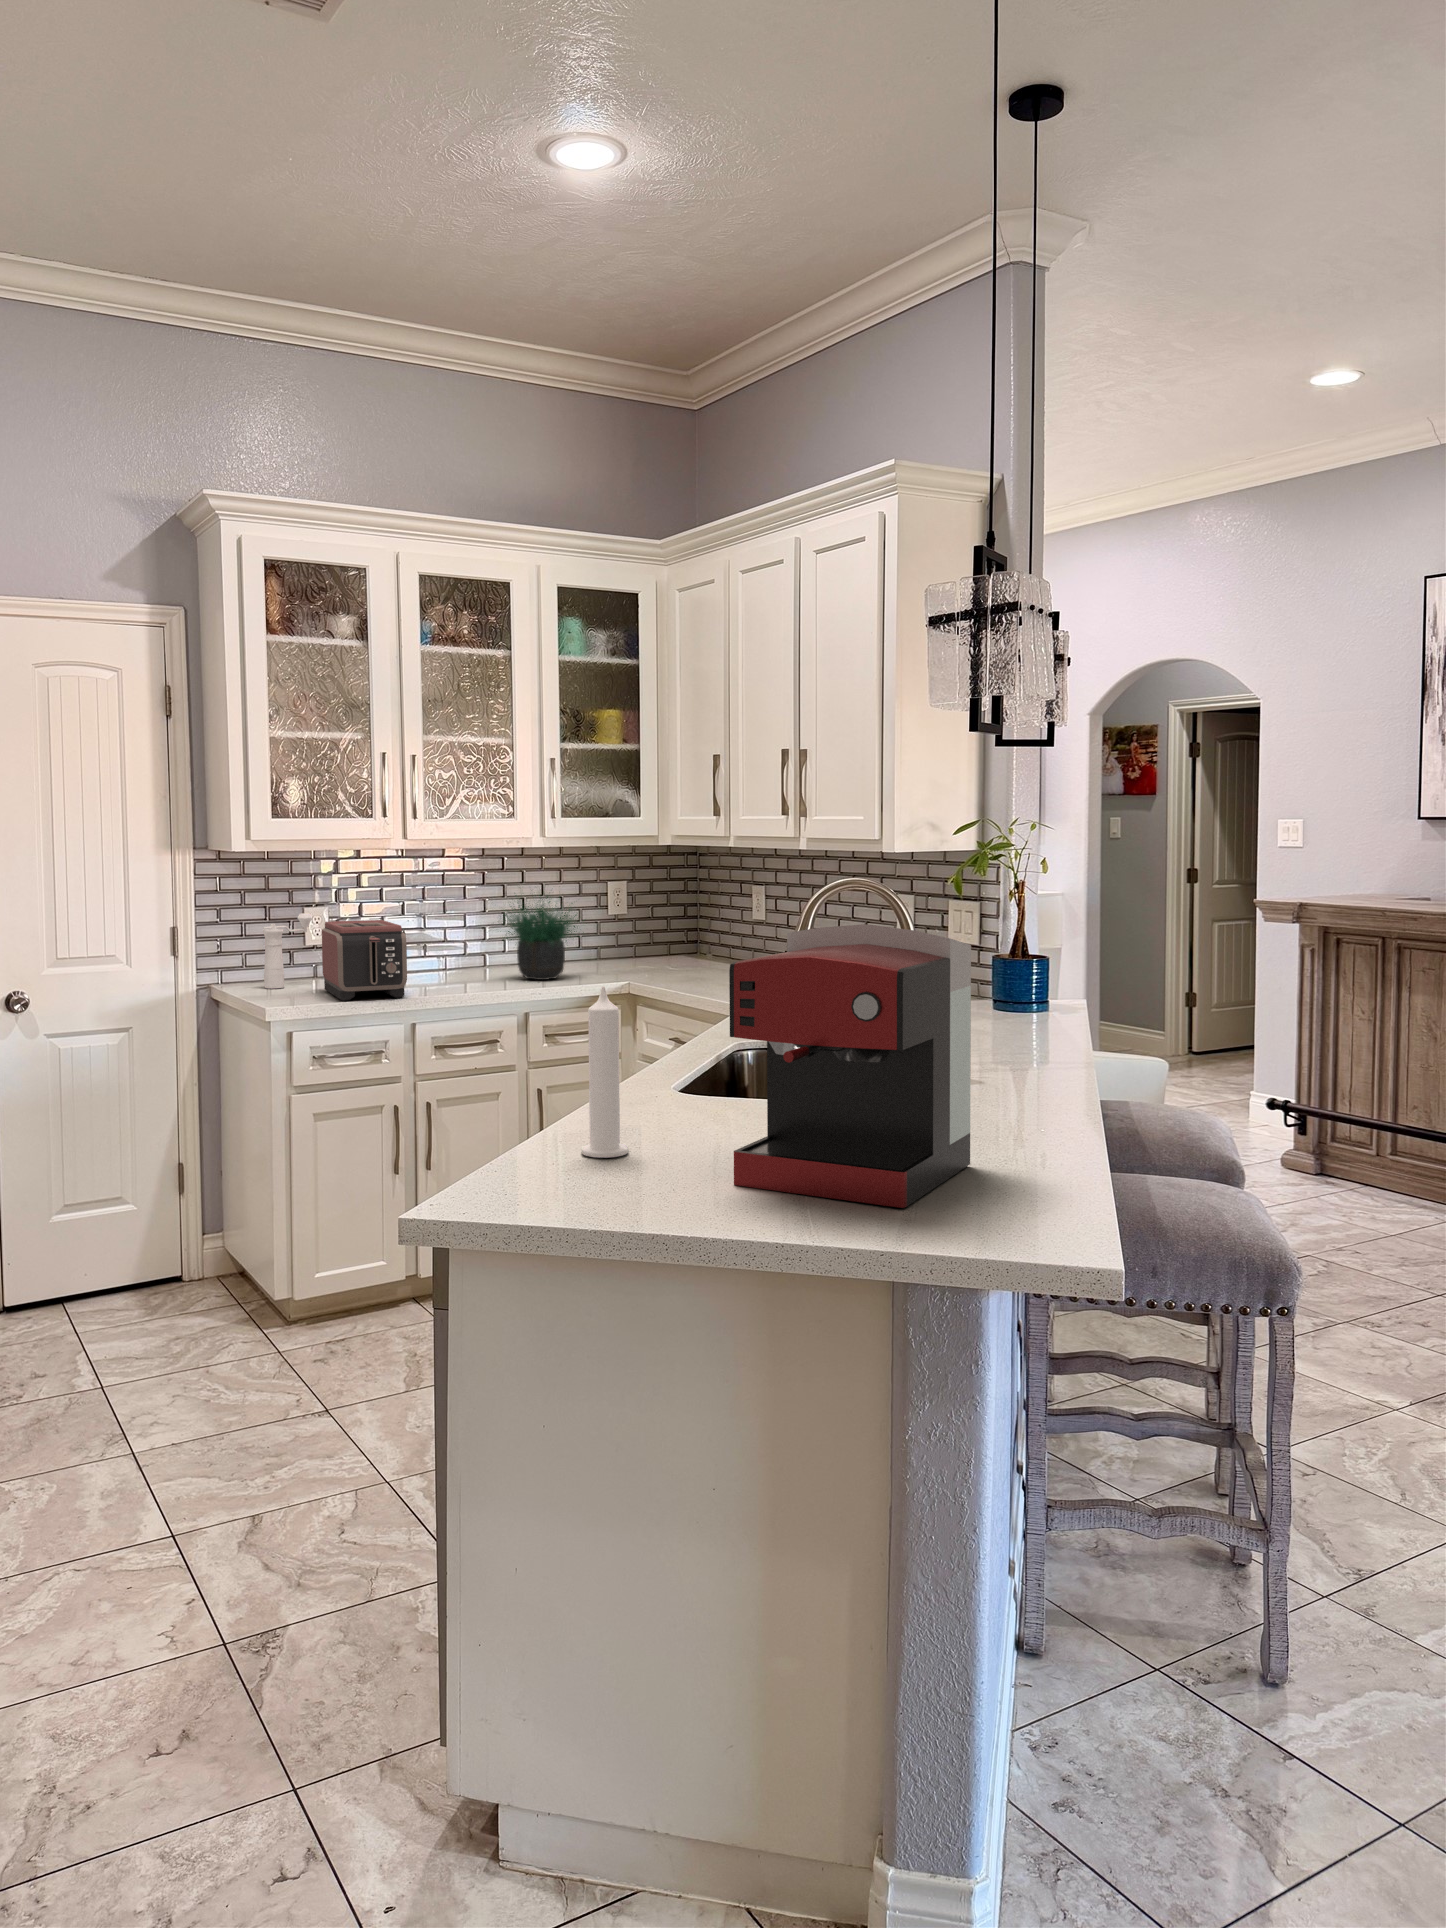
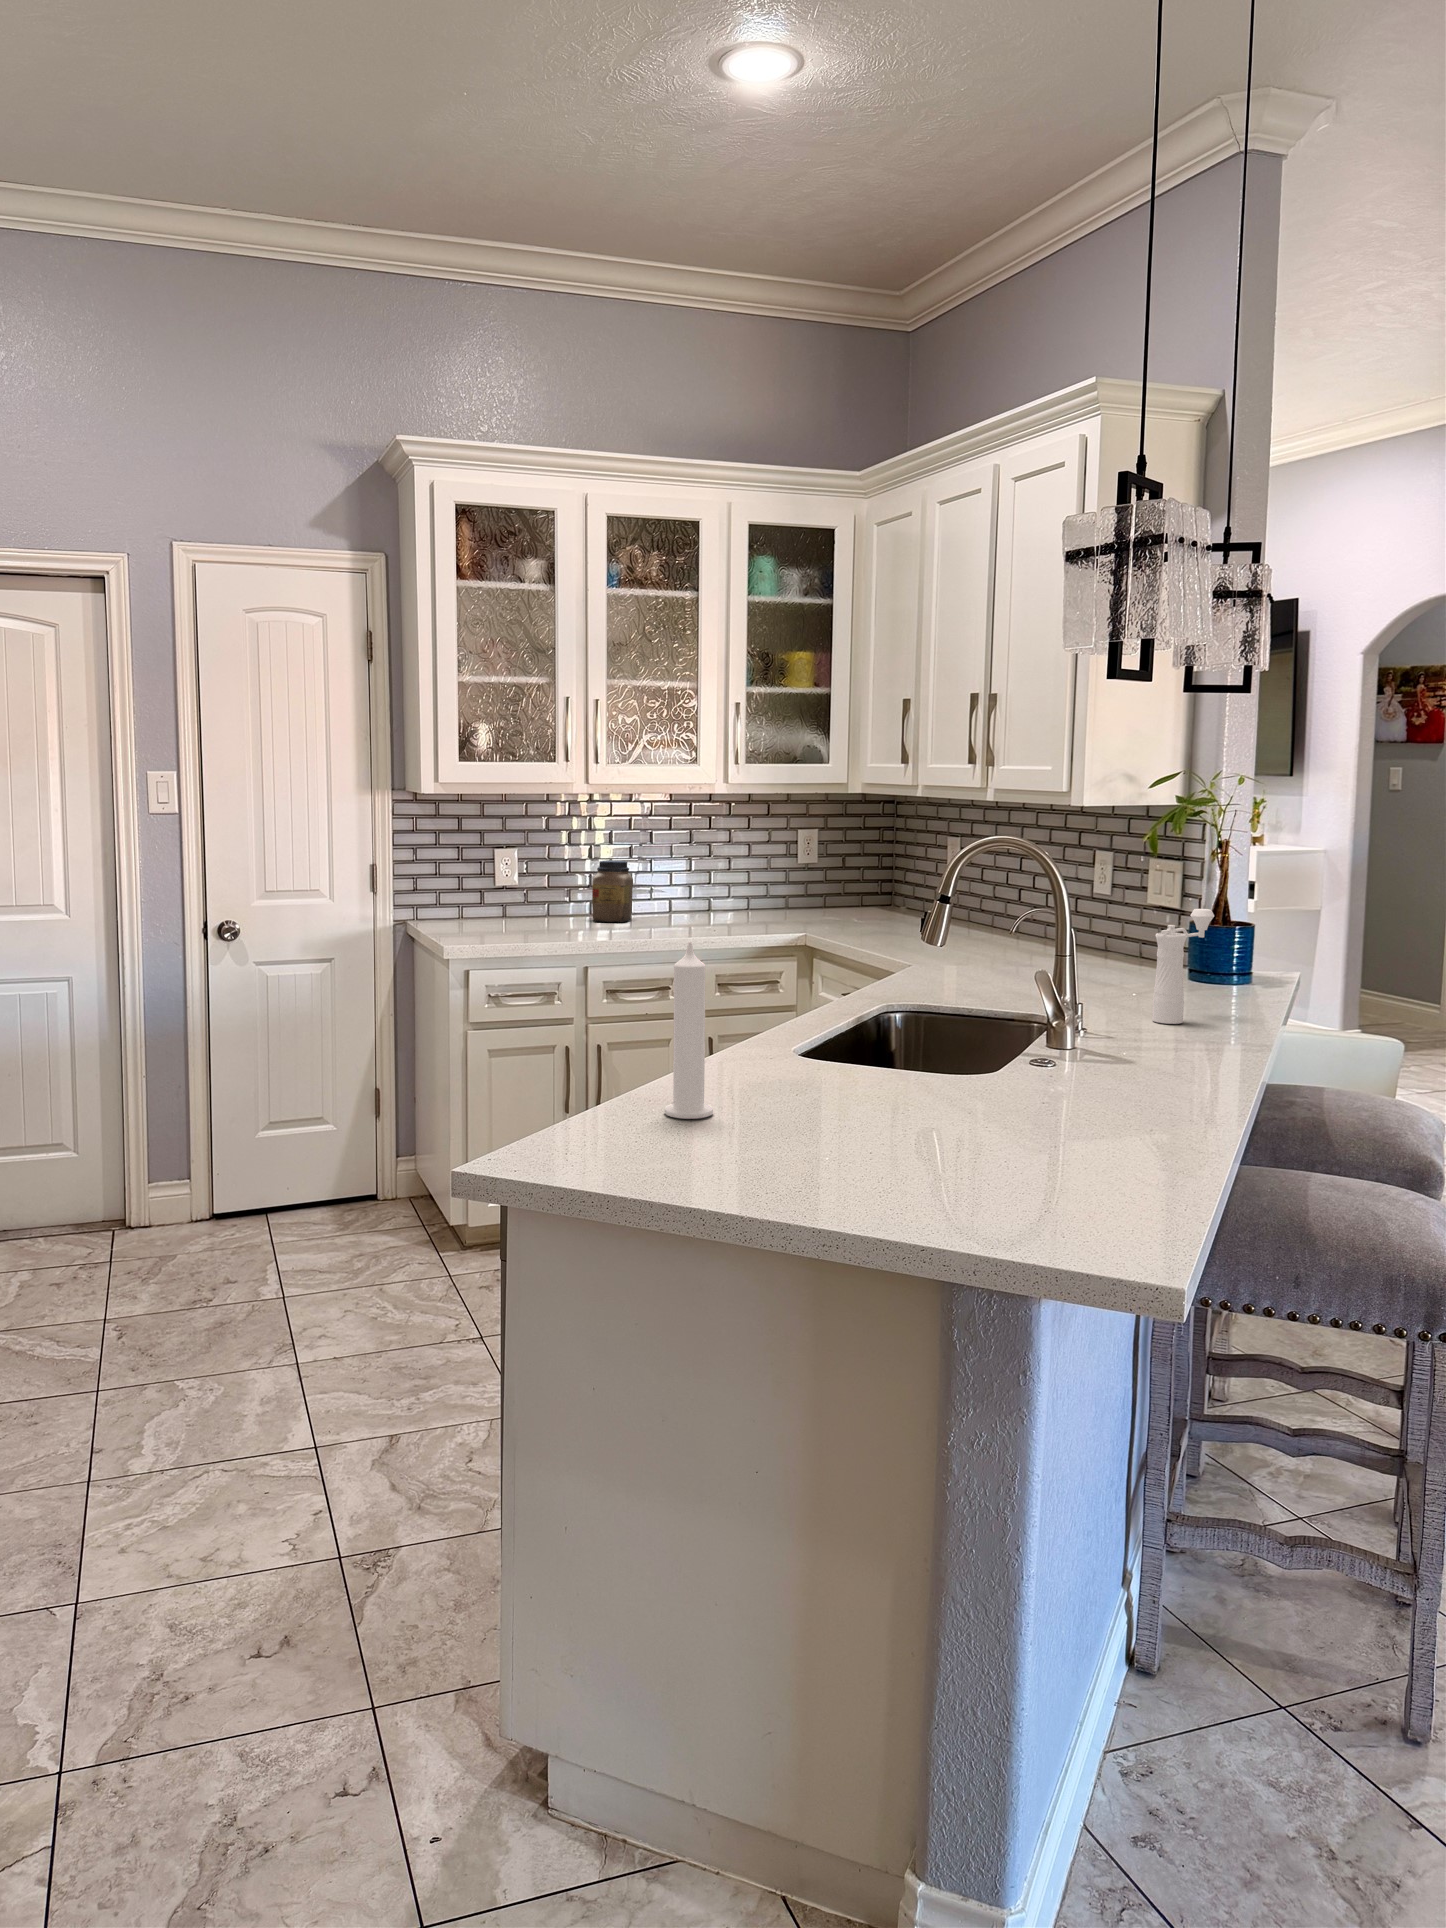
potted plant: present [503,895,577,980] -> none [664,815,776,926]
pepper mill: present [263,913,313,989] -> present [1152,909,1214,1024]
jar: none [406,917,446,980] -> present [592,860,633,922]
toaster: present [322,920,407,1001] -> none [507,862,583,940]
coffee maker: present [729,924,971,1208] -> none [804,886,1082,1196]

